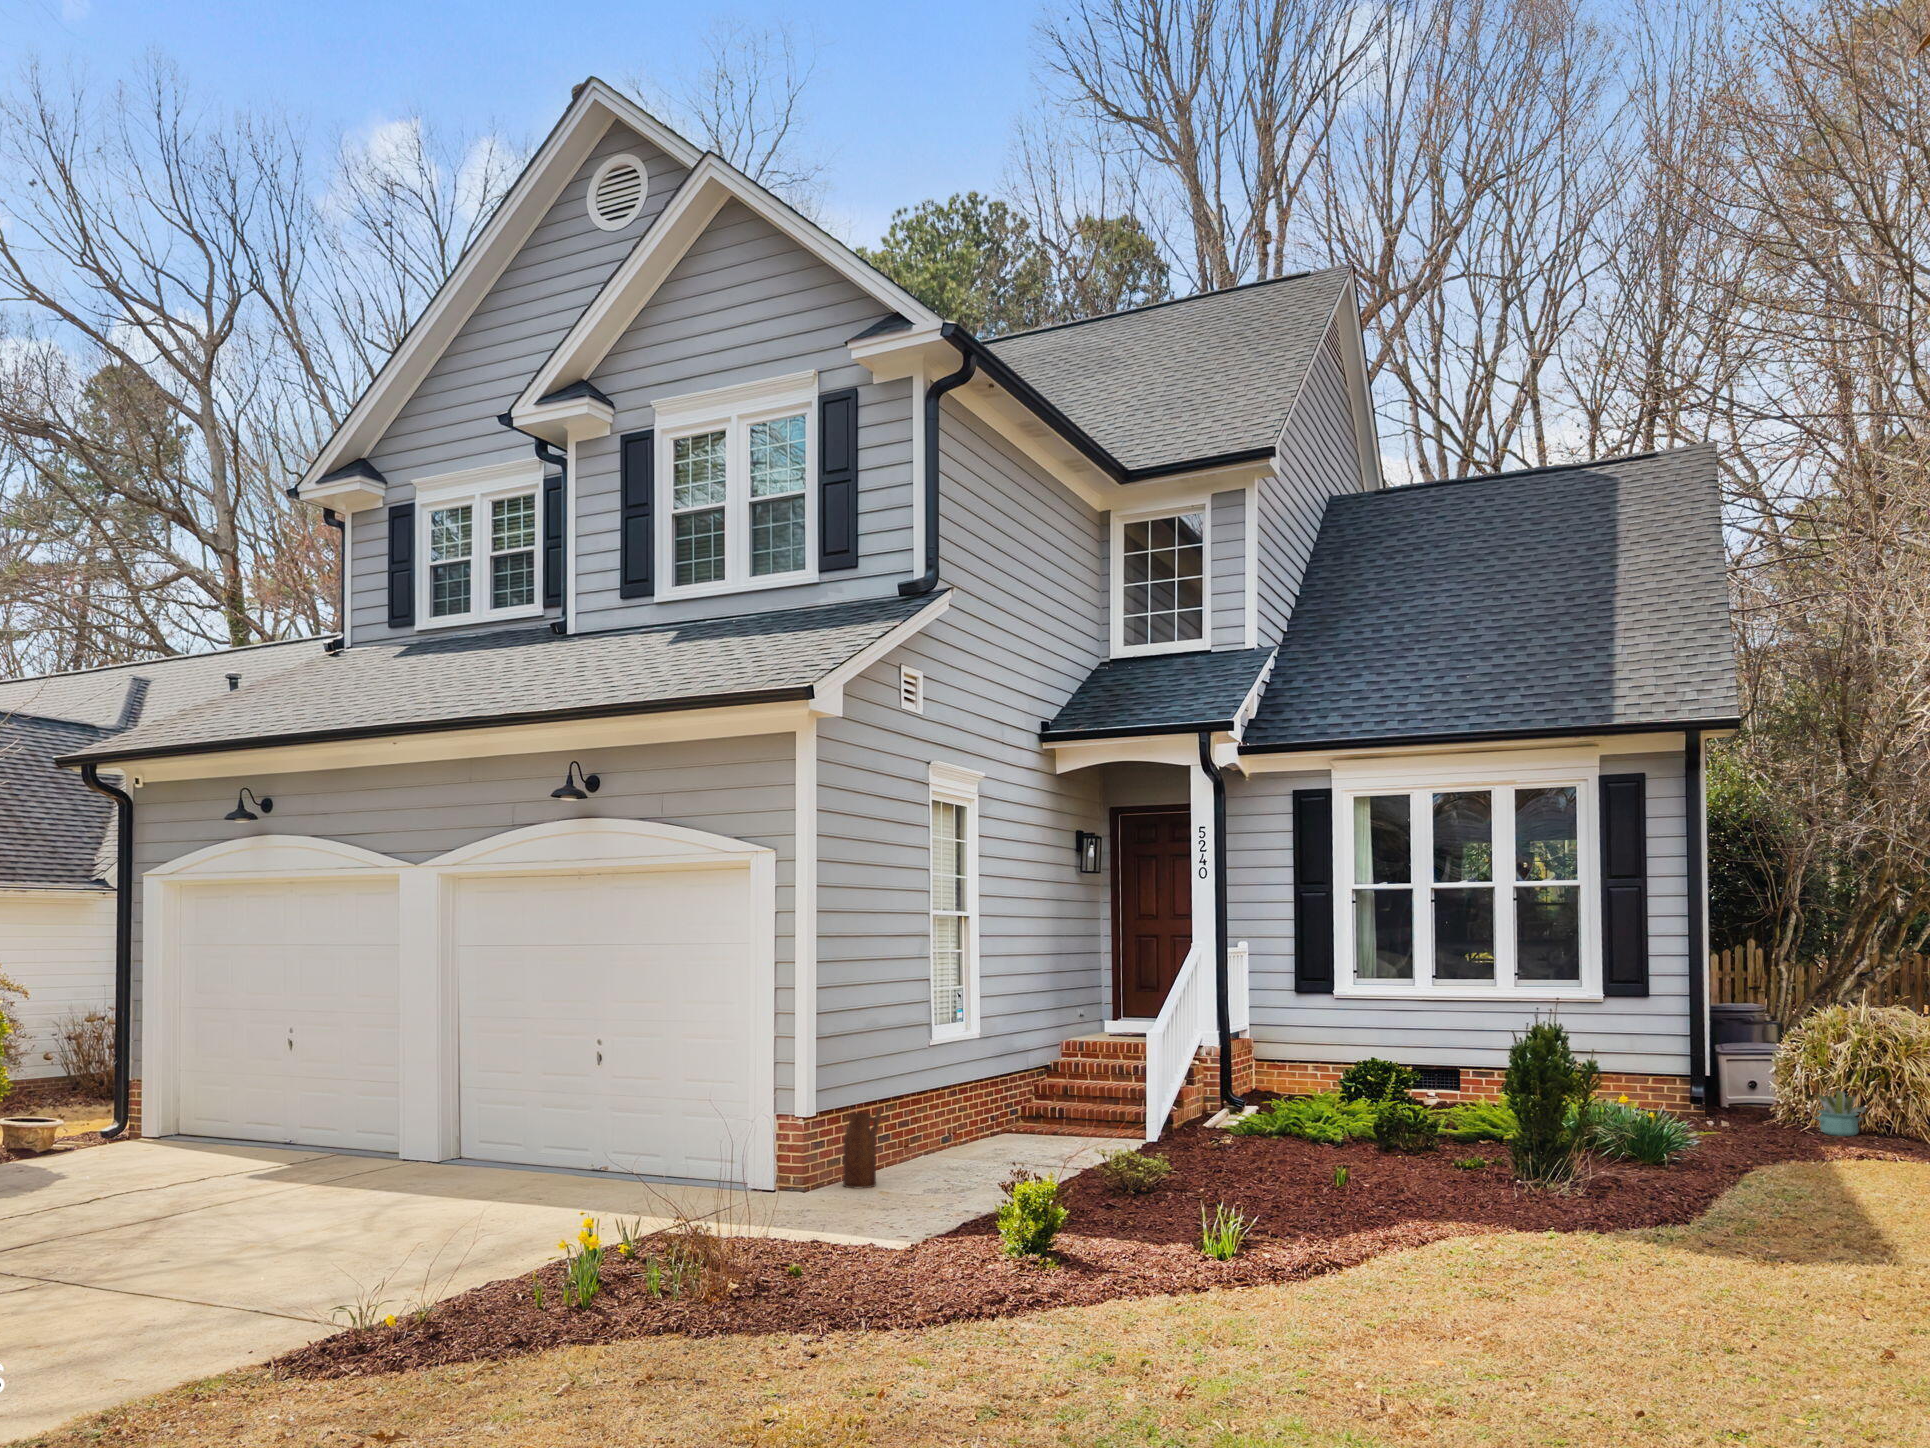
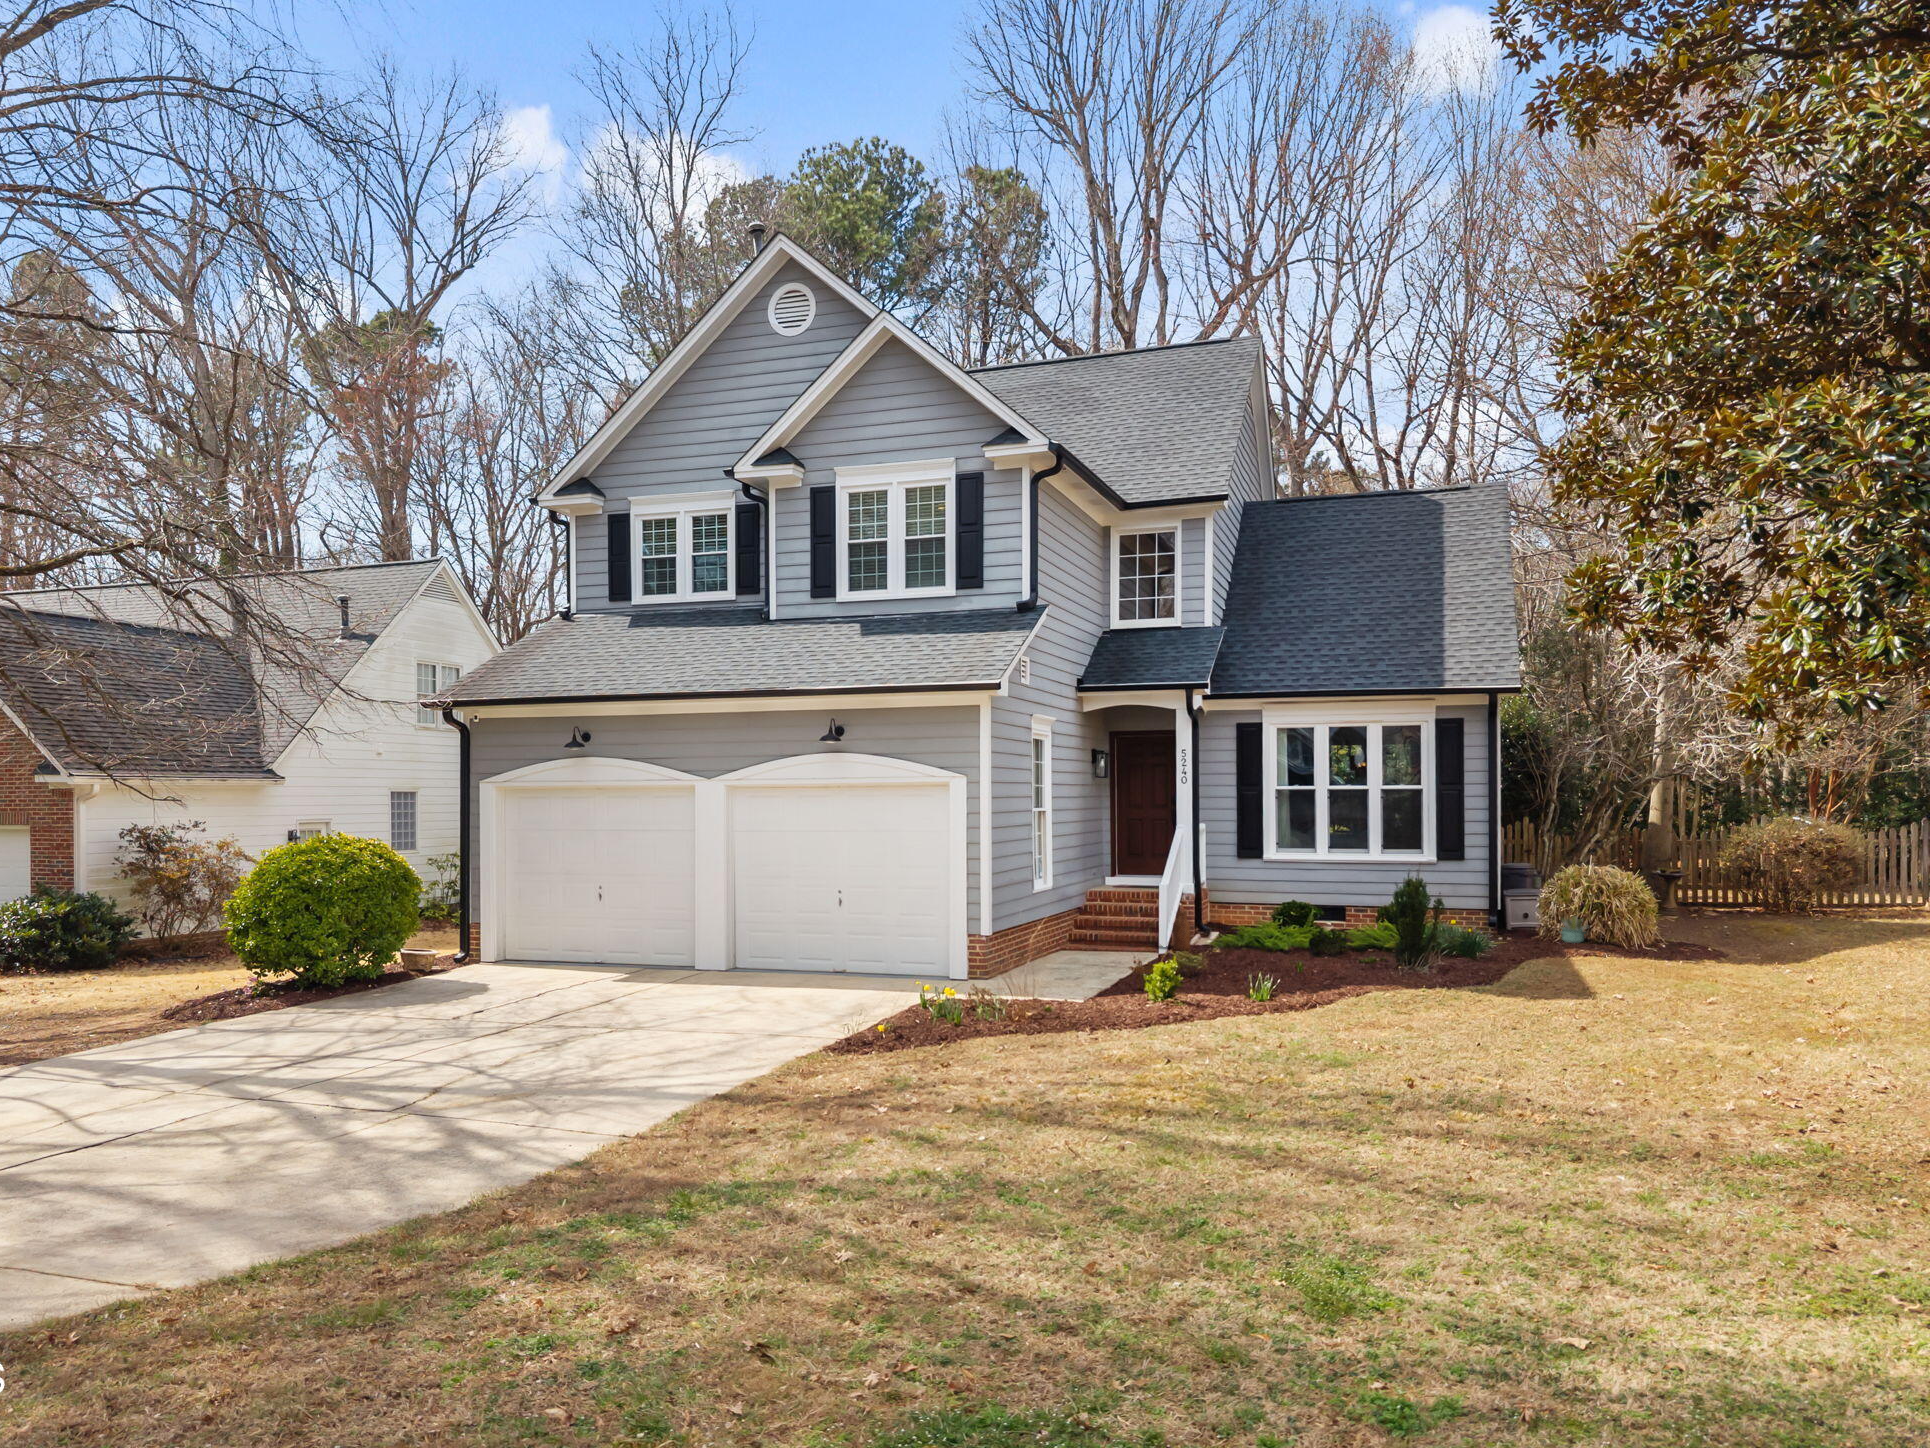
watering can: present [843,1107,882,1188] -> present [1173,910,1191,950]

